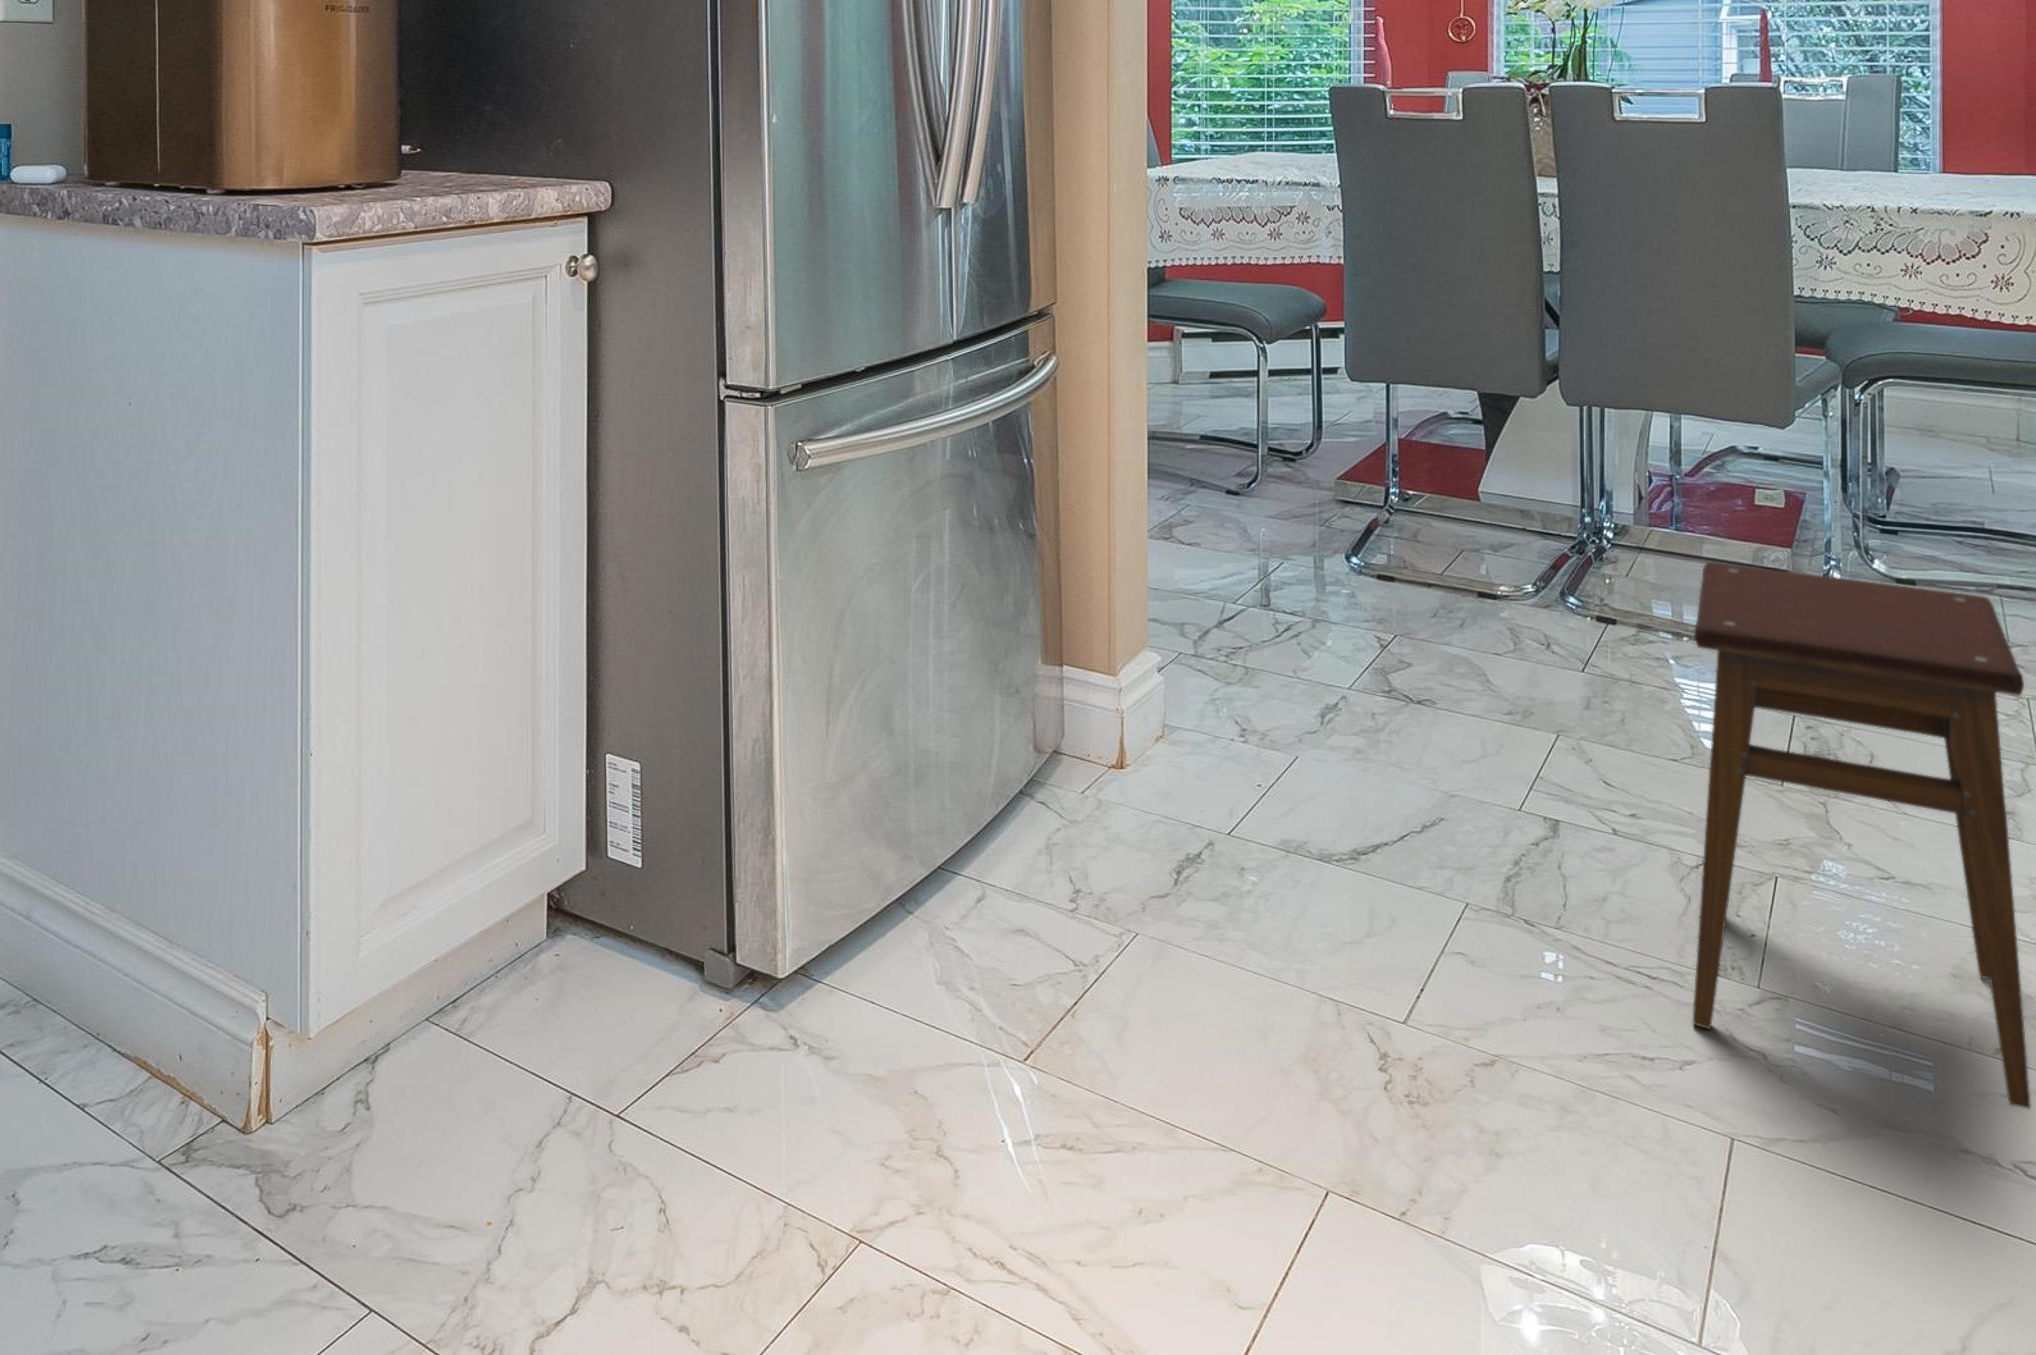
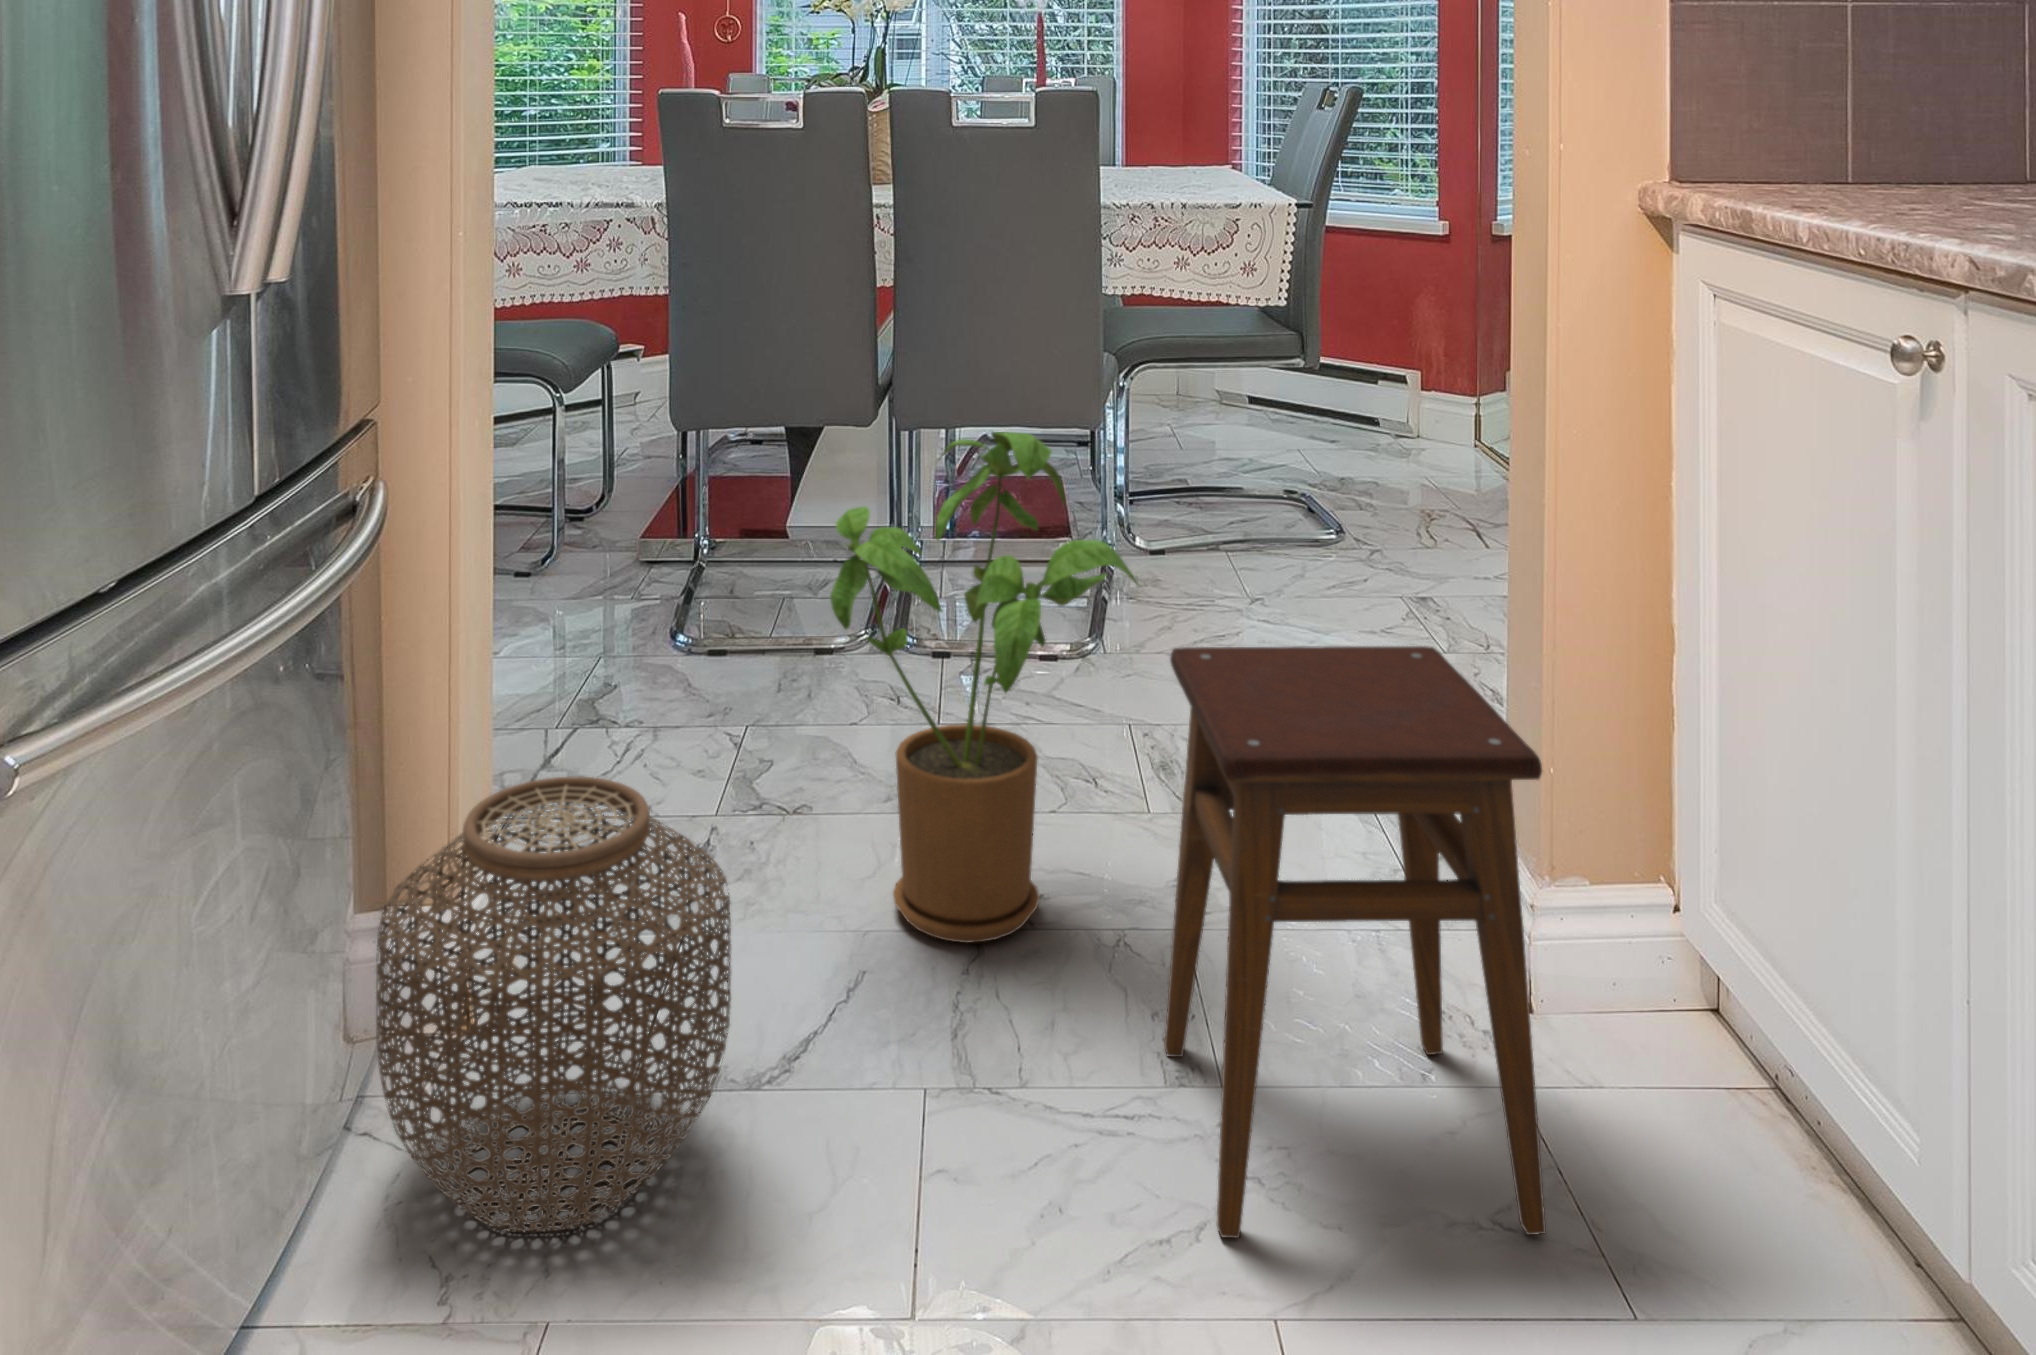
house plant: none [1422,378,1712,809] -> present [830,432,1138,943]
woven basket: none [1041,578,1295,884] -> present [376,776,731,1232]

